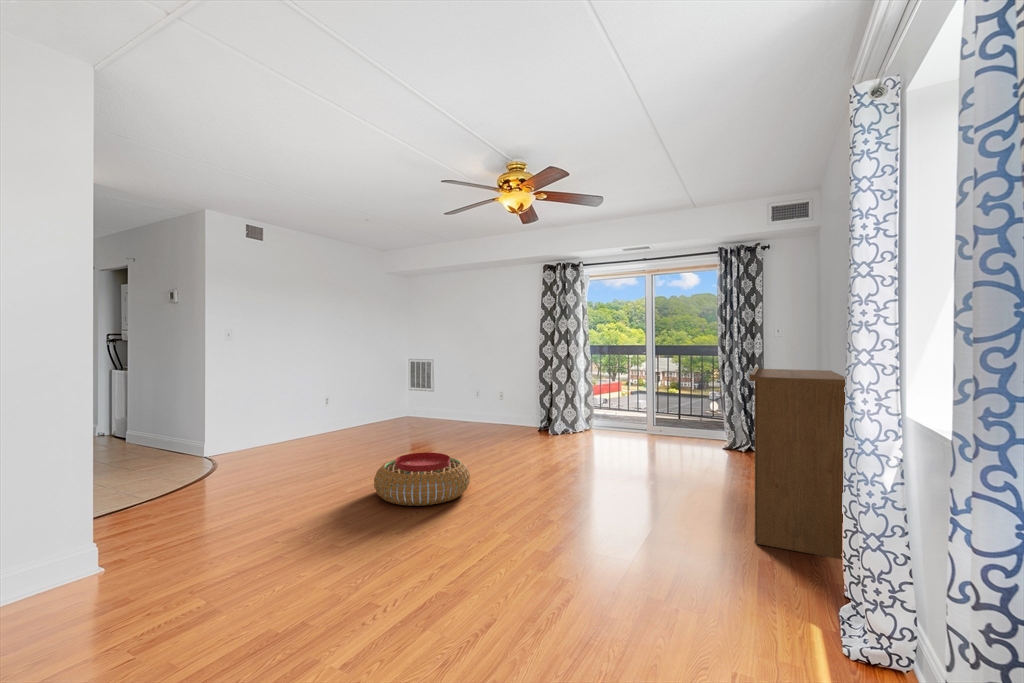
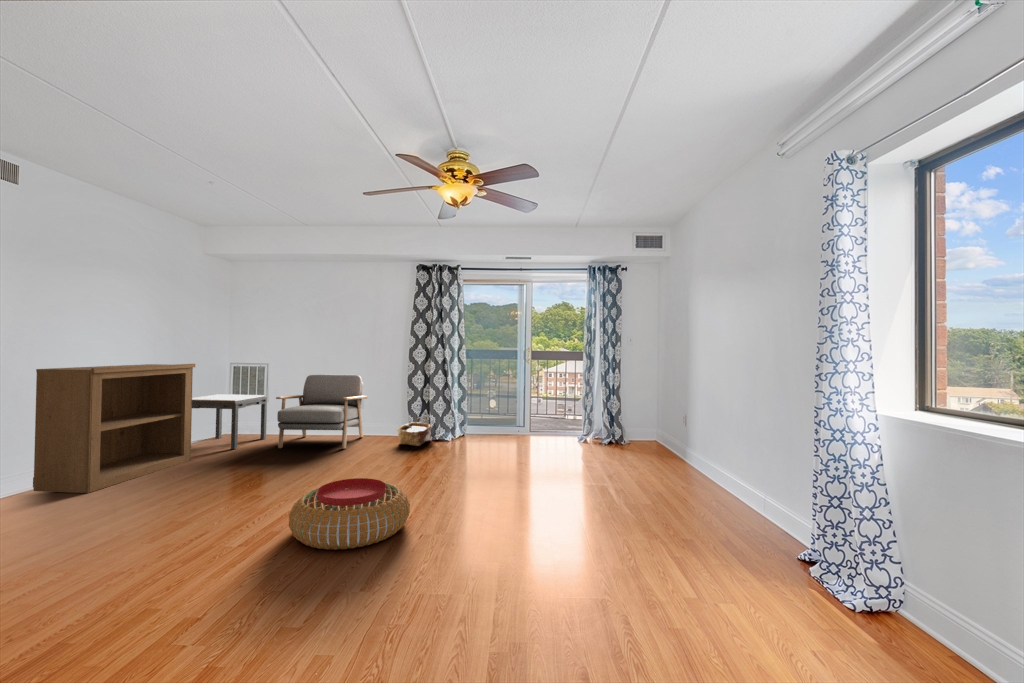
bookshelf: present [750,367,845,560] -> present [33,364,195,493]
armchair: none [424,368,501,434] -> present [276,374,368,449]
side table: none [365,383,425,427] -> present [192,394,267,449]
woven basket: none [521,410,554,437] -> present [398,417,431,446]

